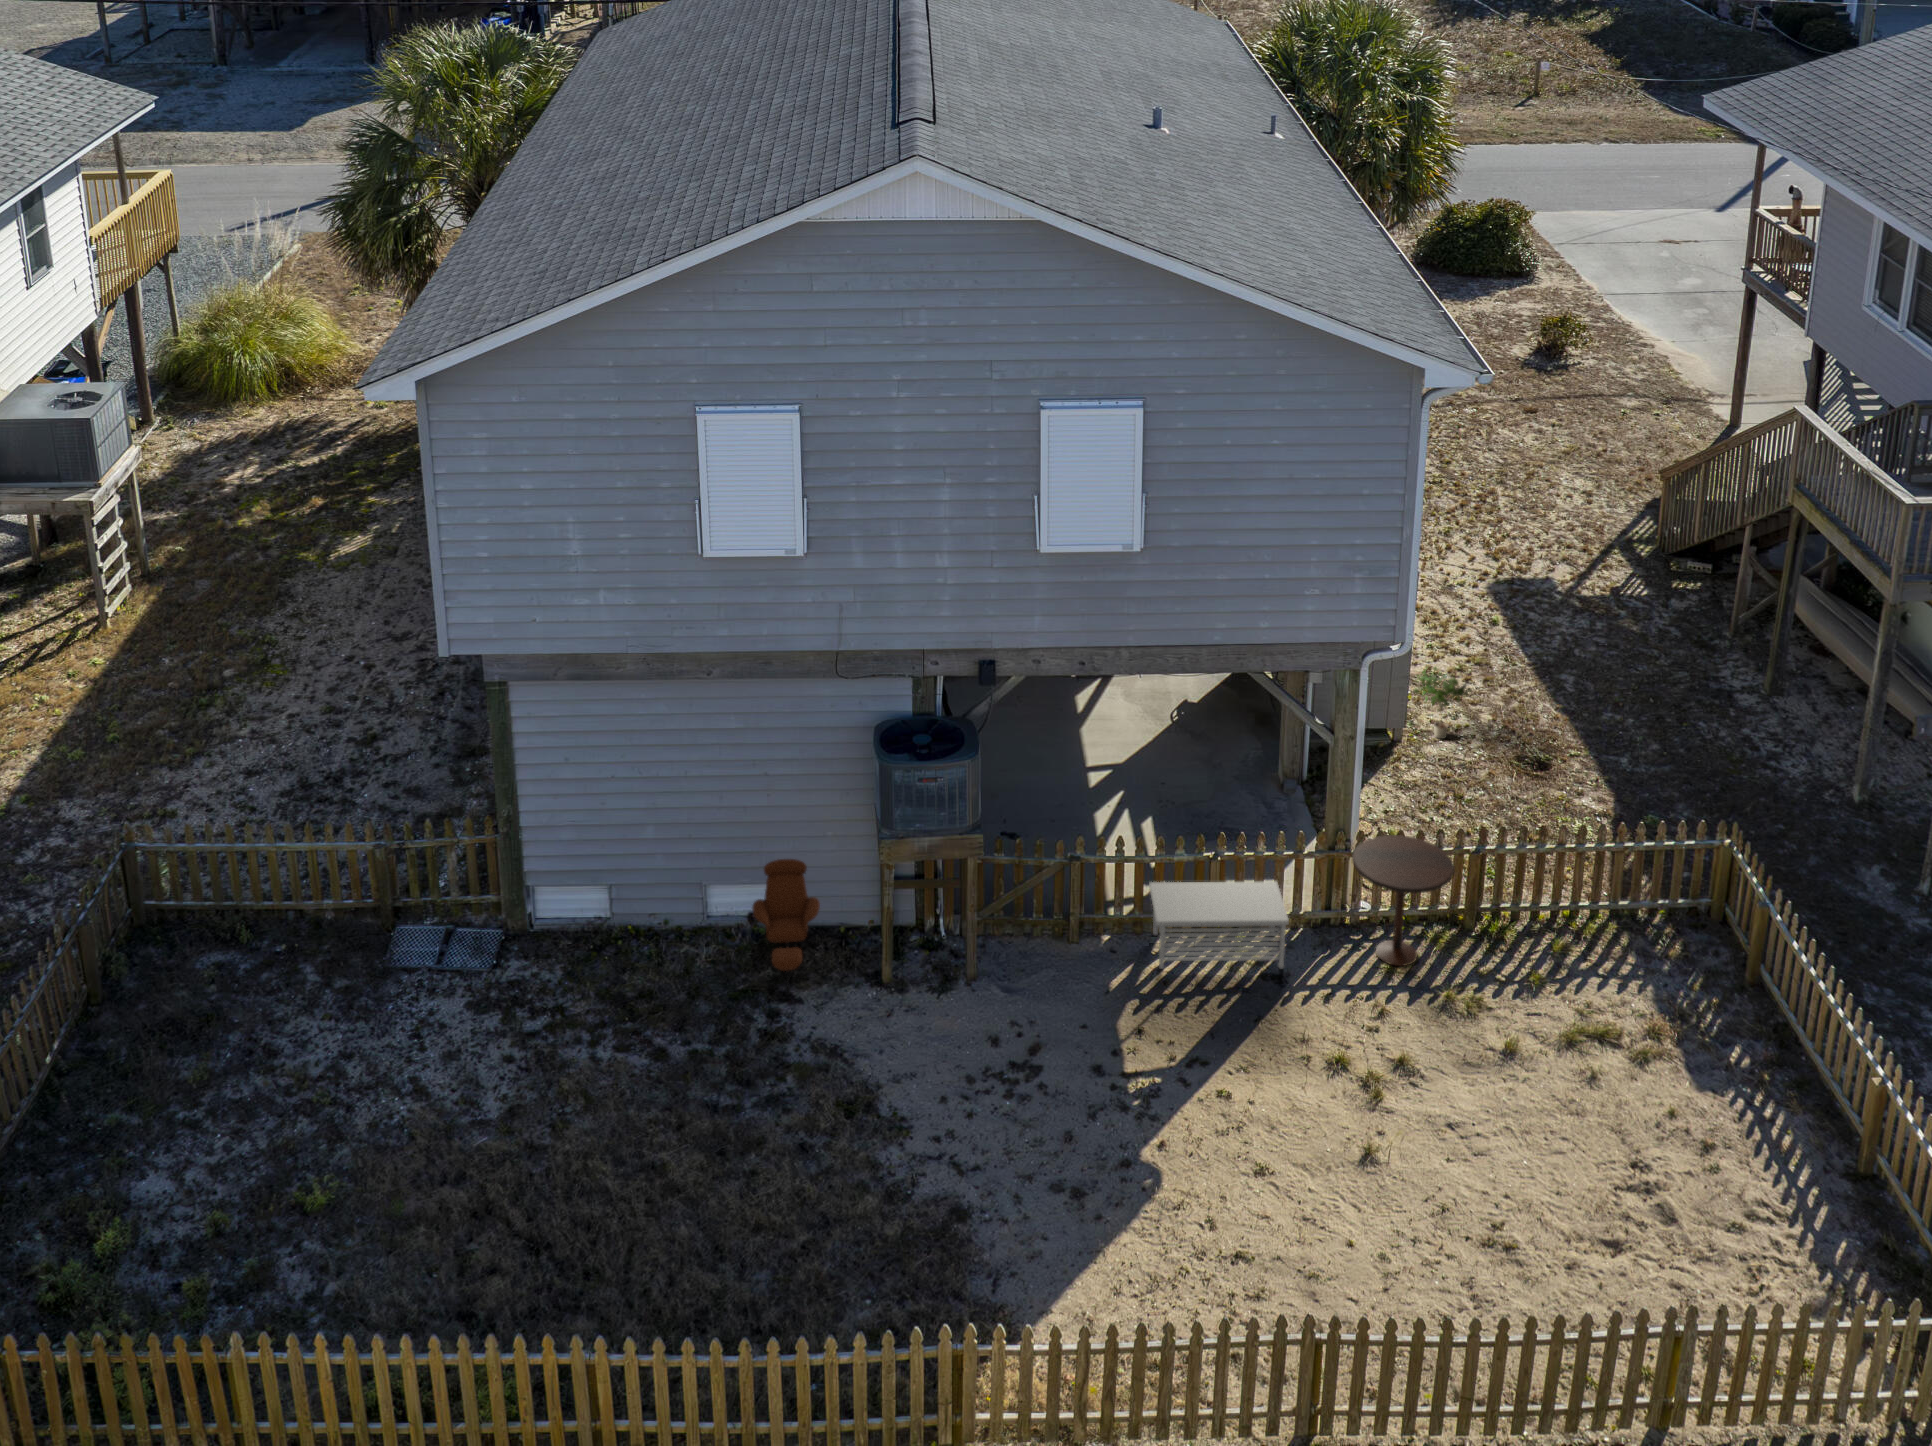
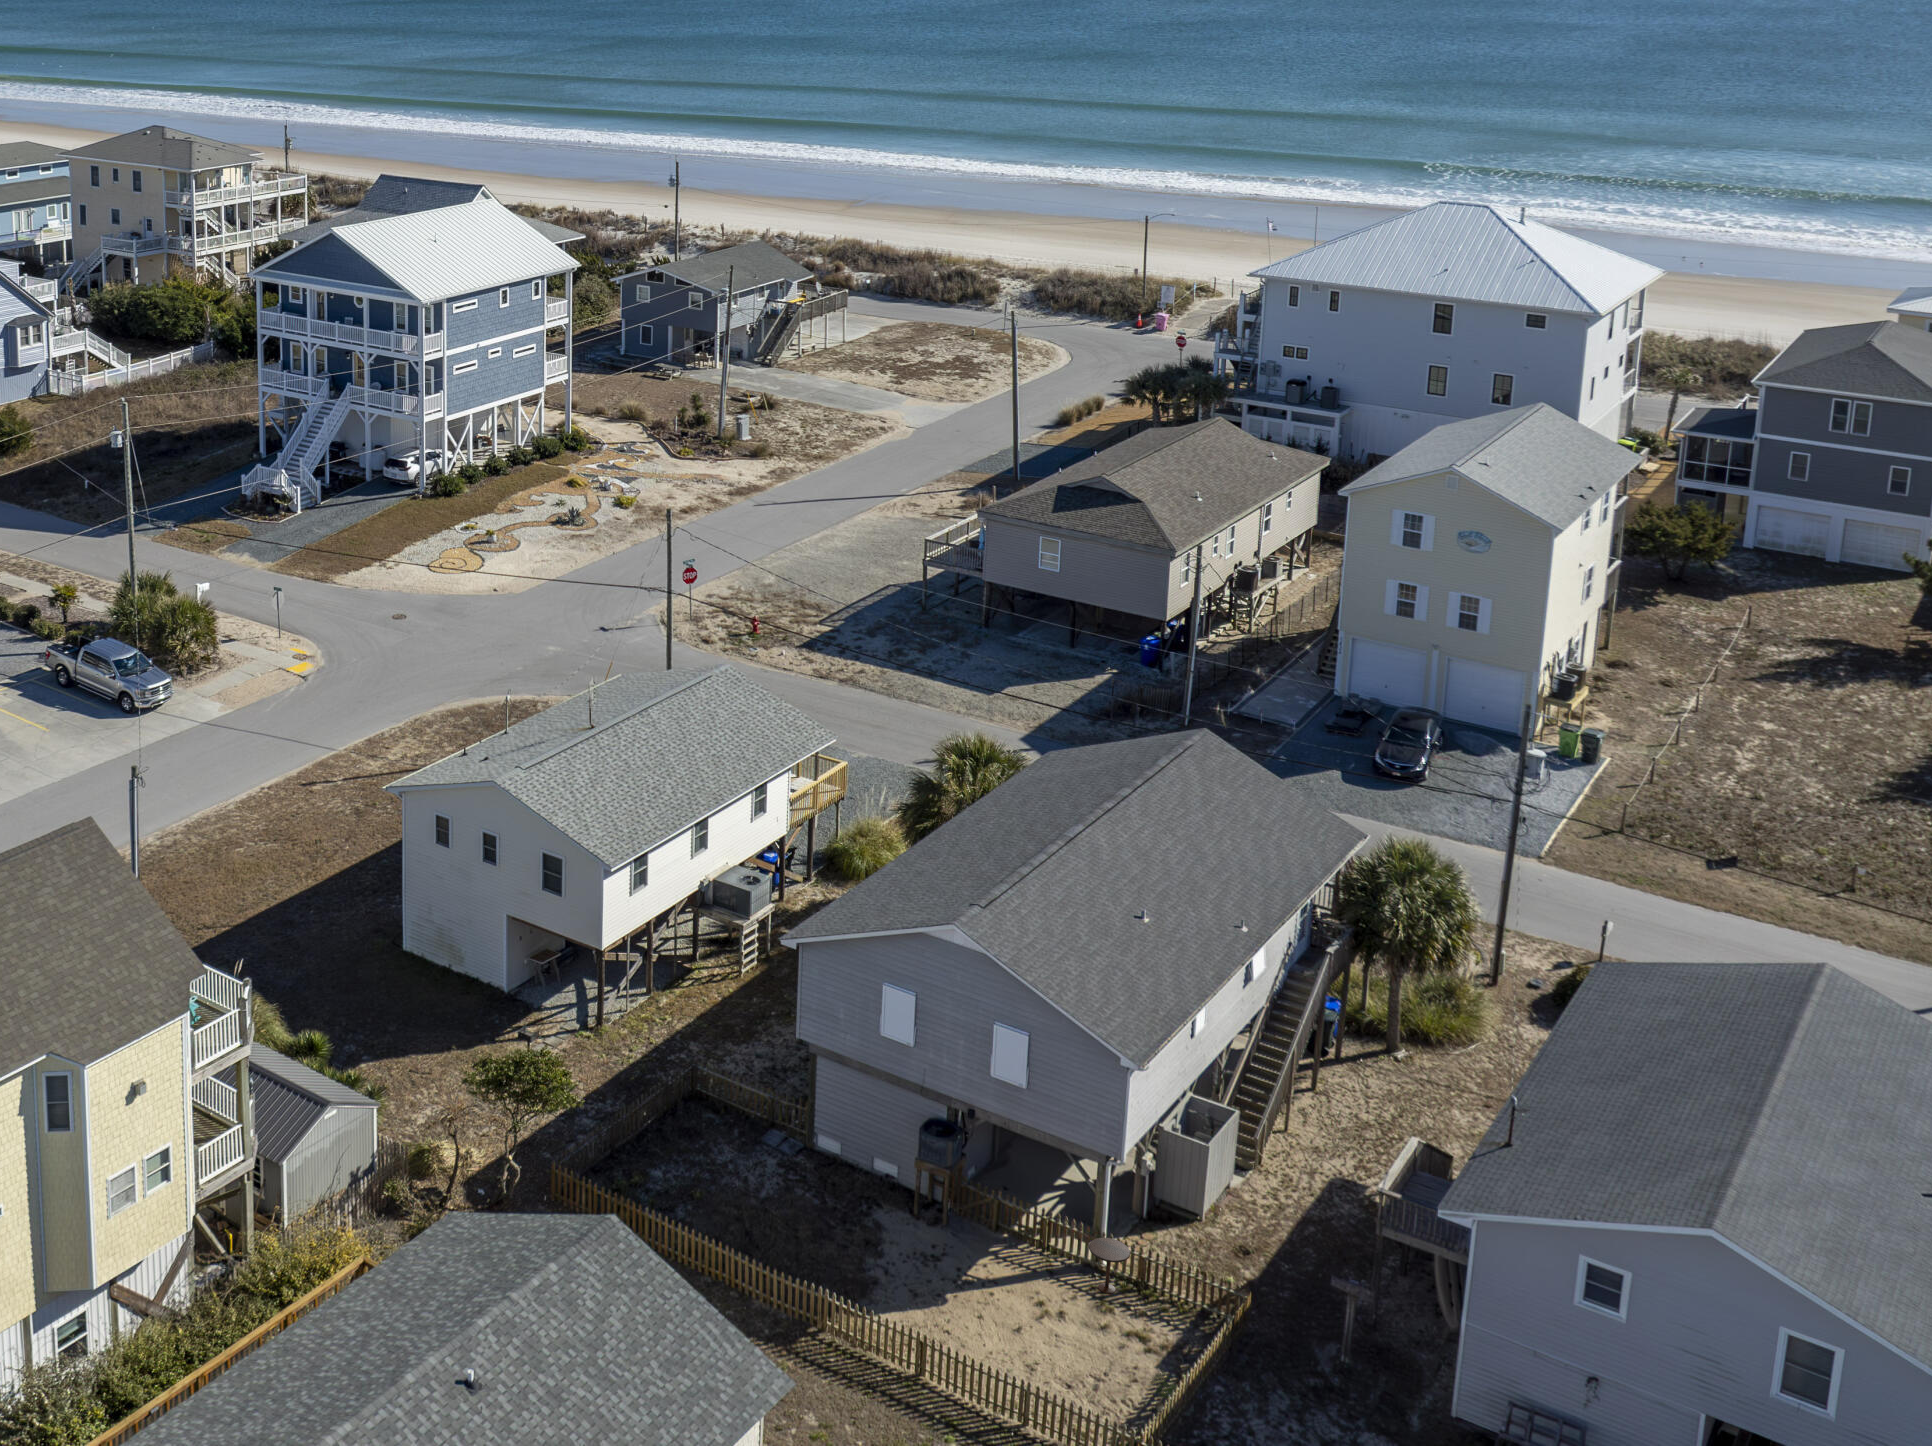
potted plant: present [1415,667,1471,739] -> present [1150,1373,1176,1412]
lounge chair: present [752,859,820,988] -> none [874,1156,905,1203]
storage bench: present [1149,881,1289,969] -> none [1012,1221,1072,1273]

